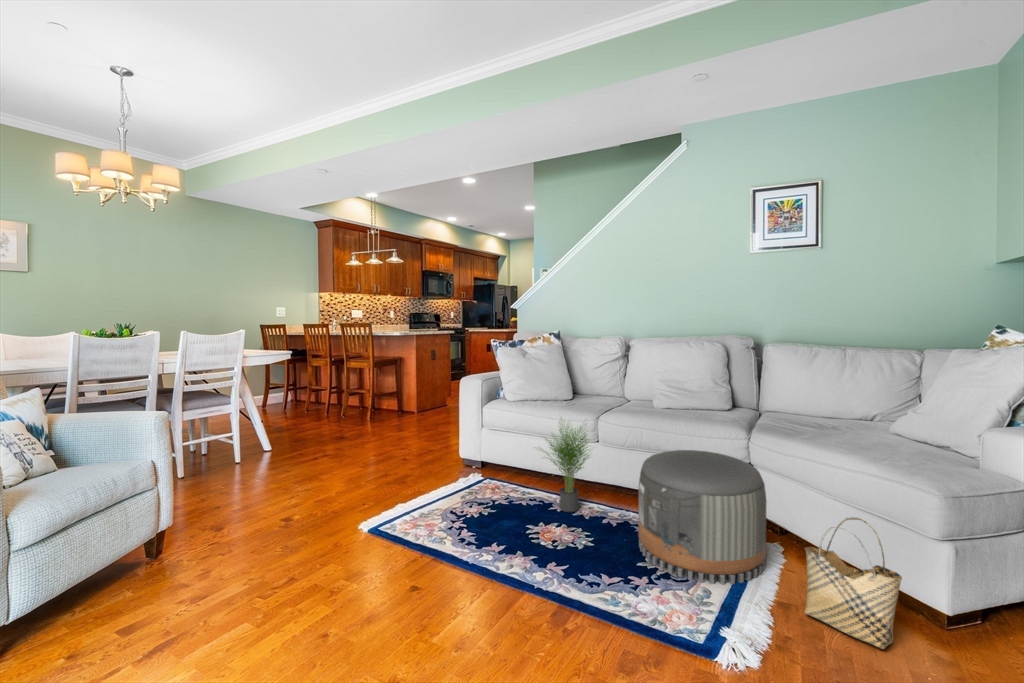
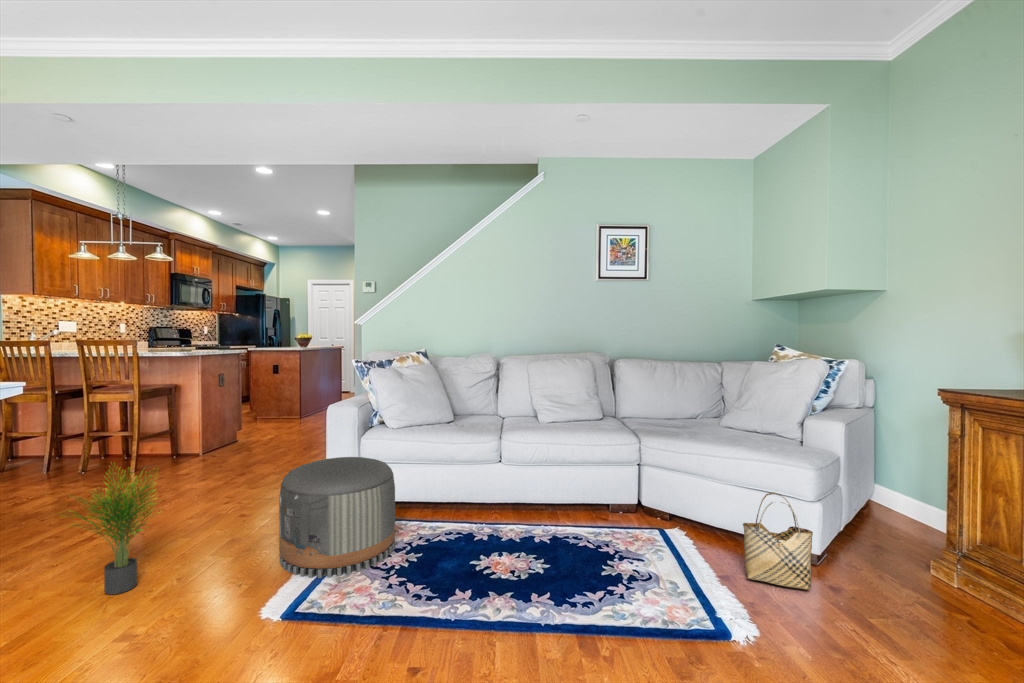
potted plant: present [545,425,589,512] -> present [73,470,156,595]
pouf: present [638,450,767,584] -> present [279,457,395,578]

